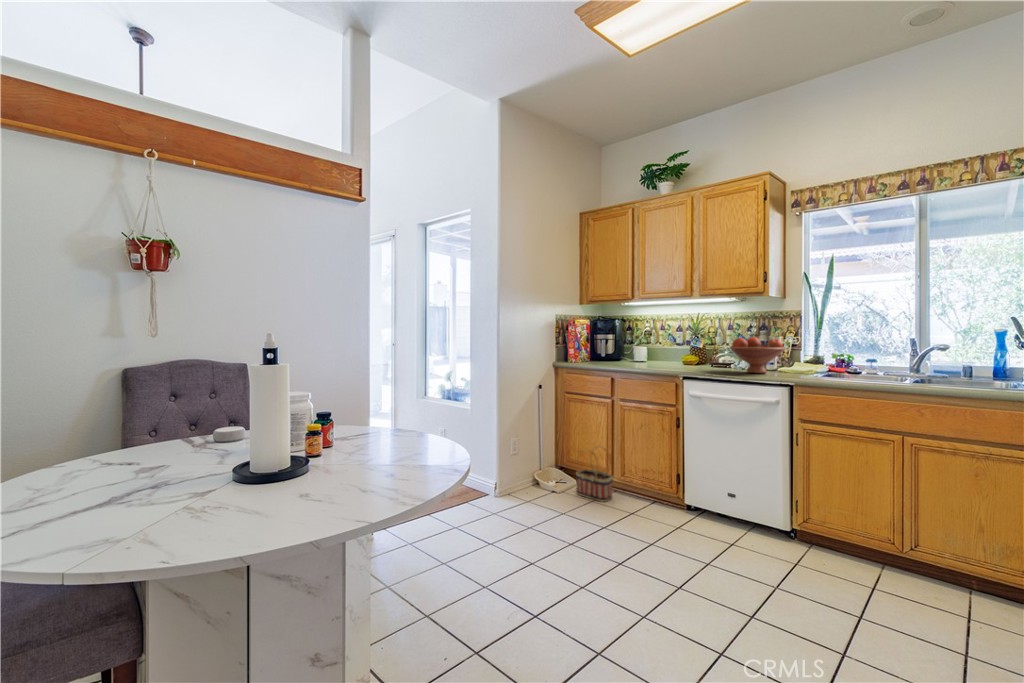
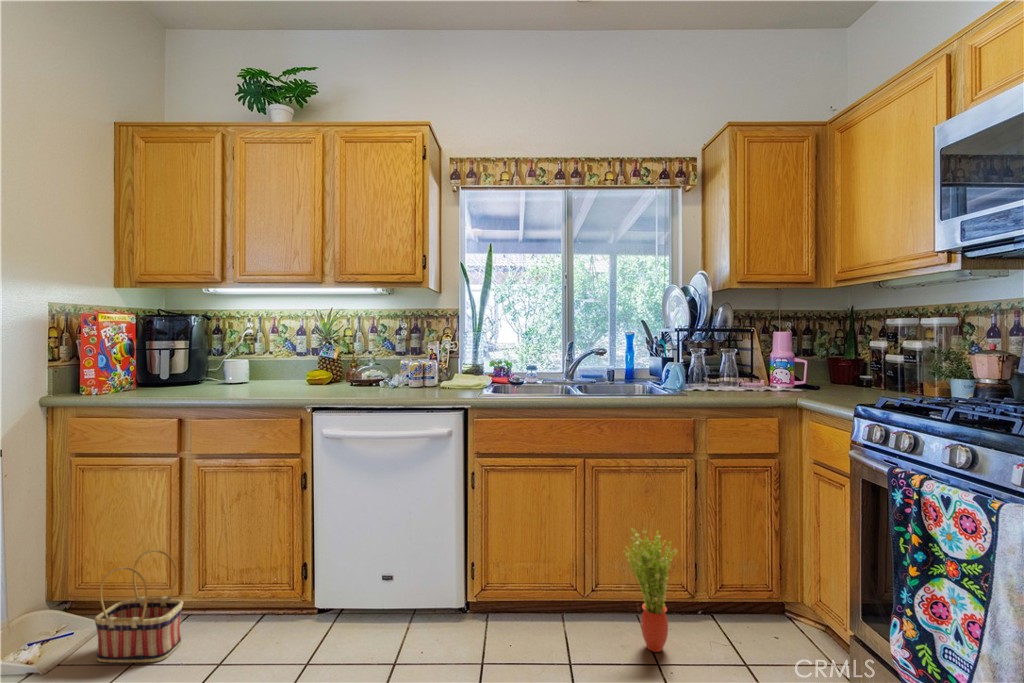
fruit bowl: present [730,337,785,373] -> none [382,342,452,393]
potted plant: none [938,500,1003,613] -> present [624,528,678,652]

